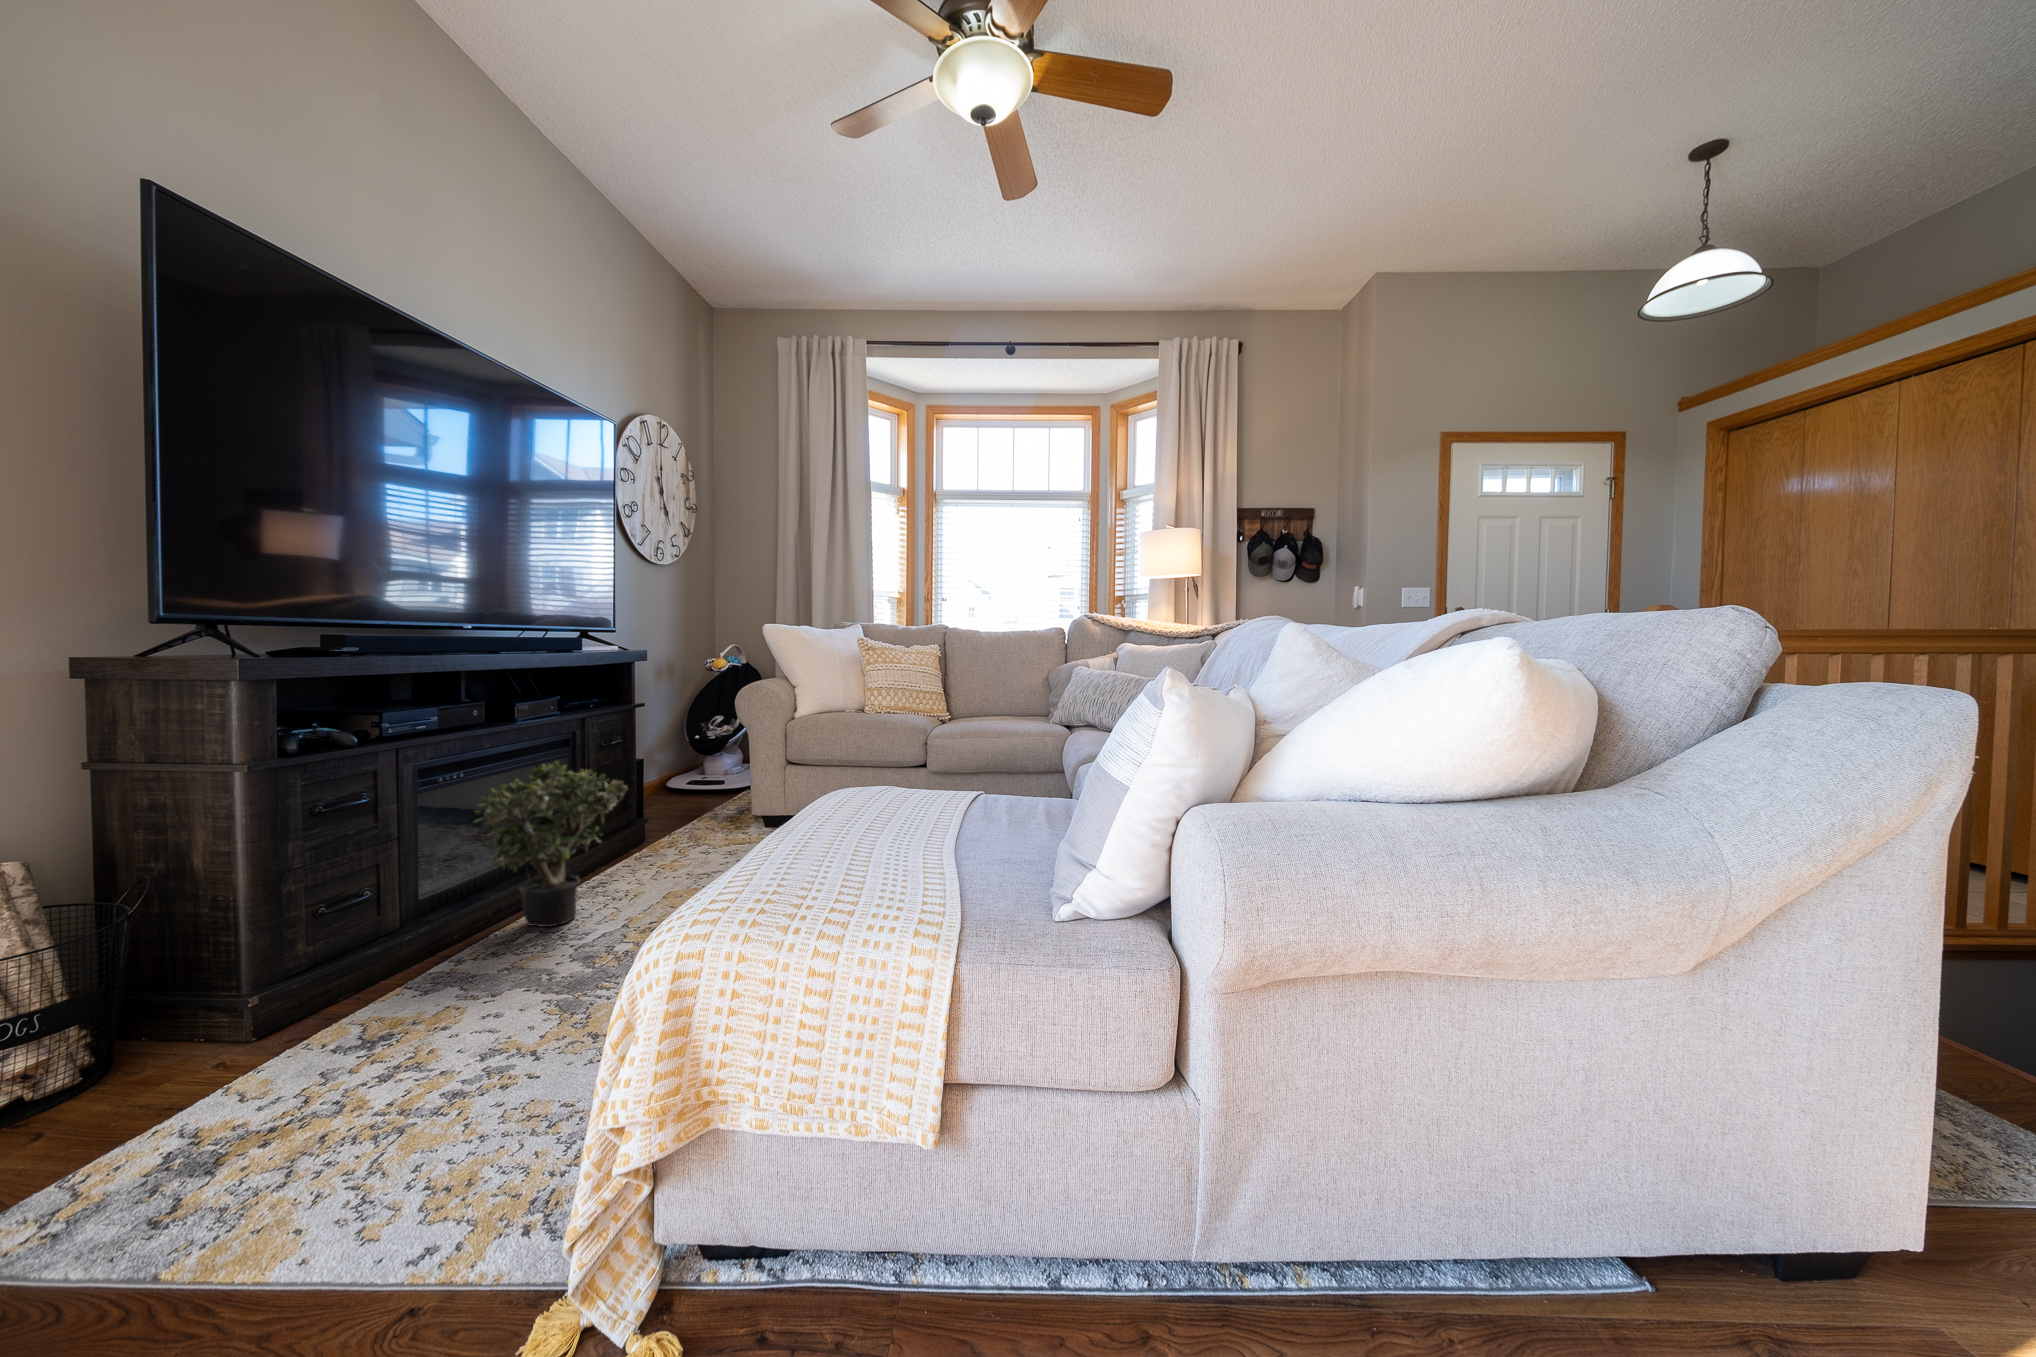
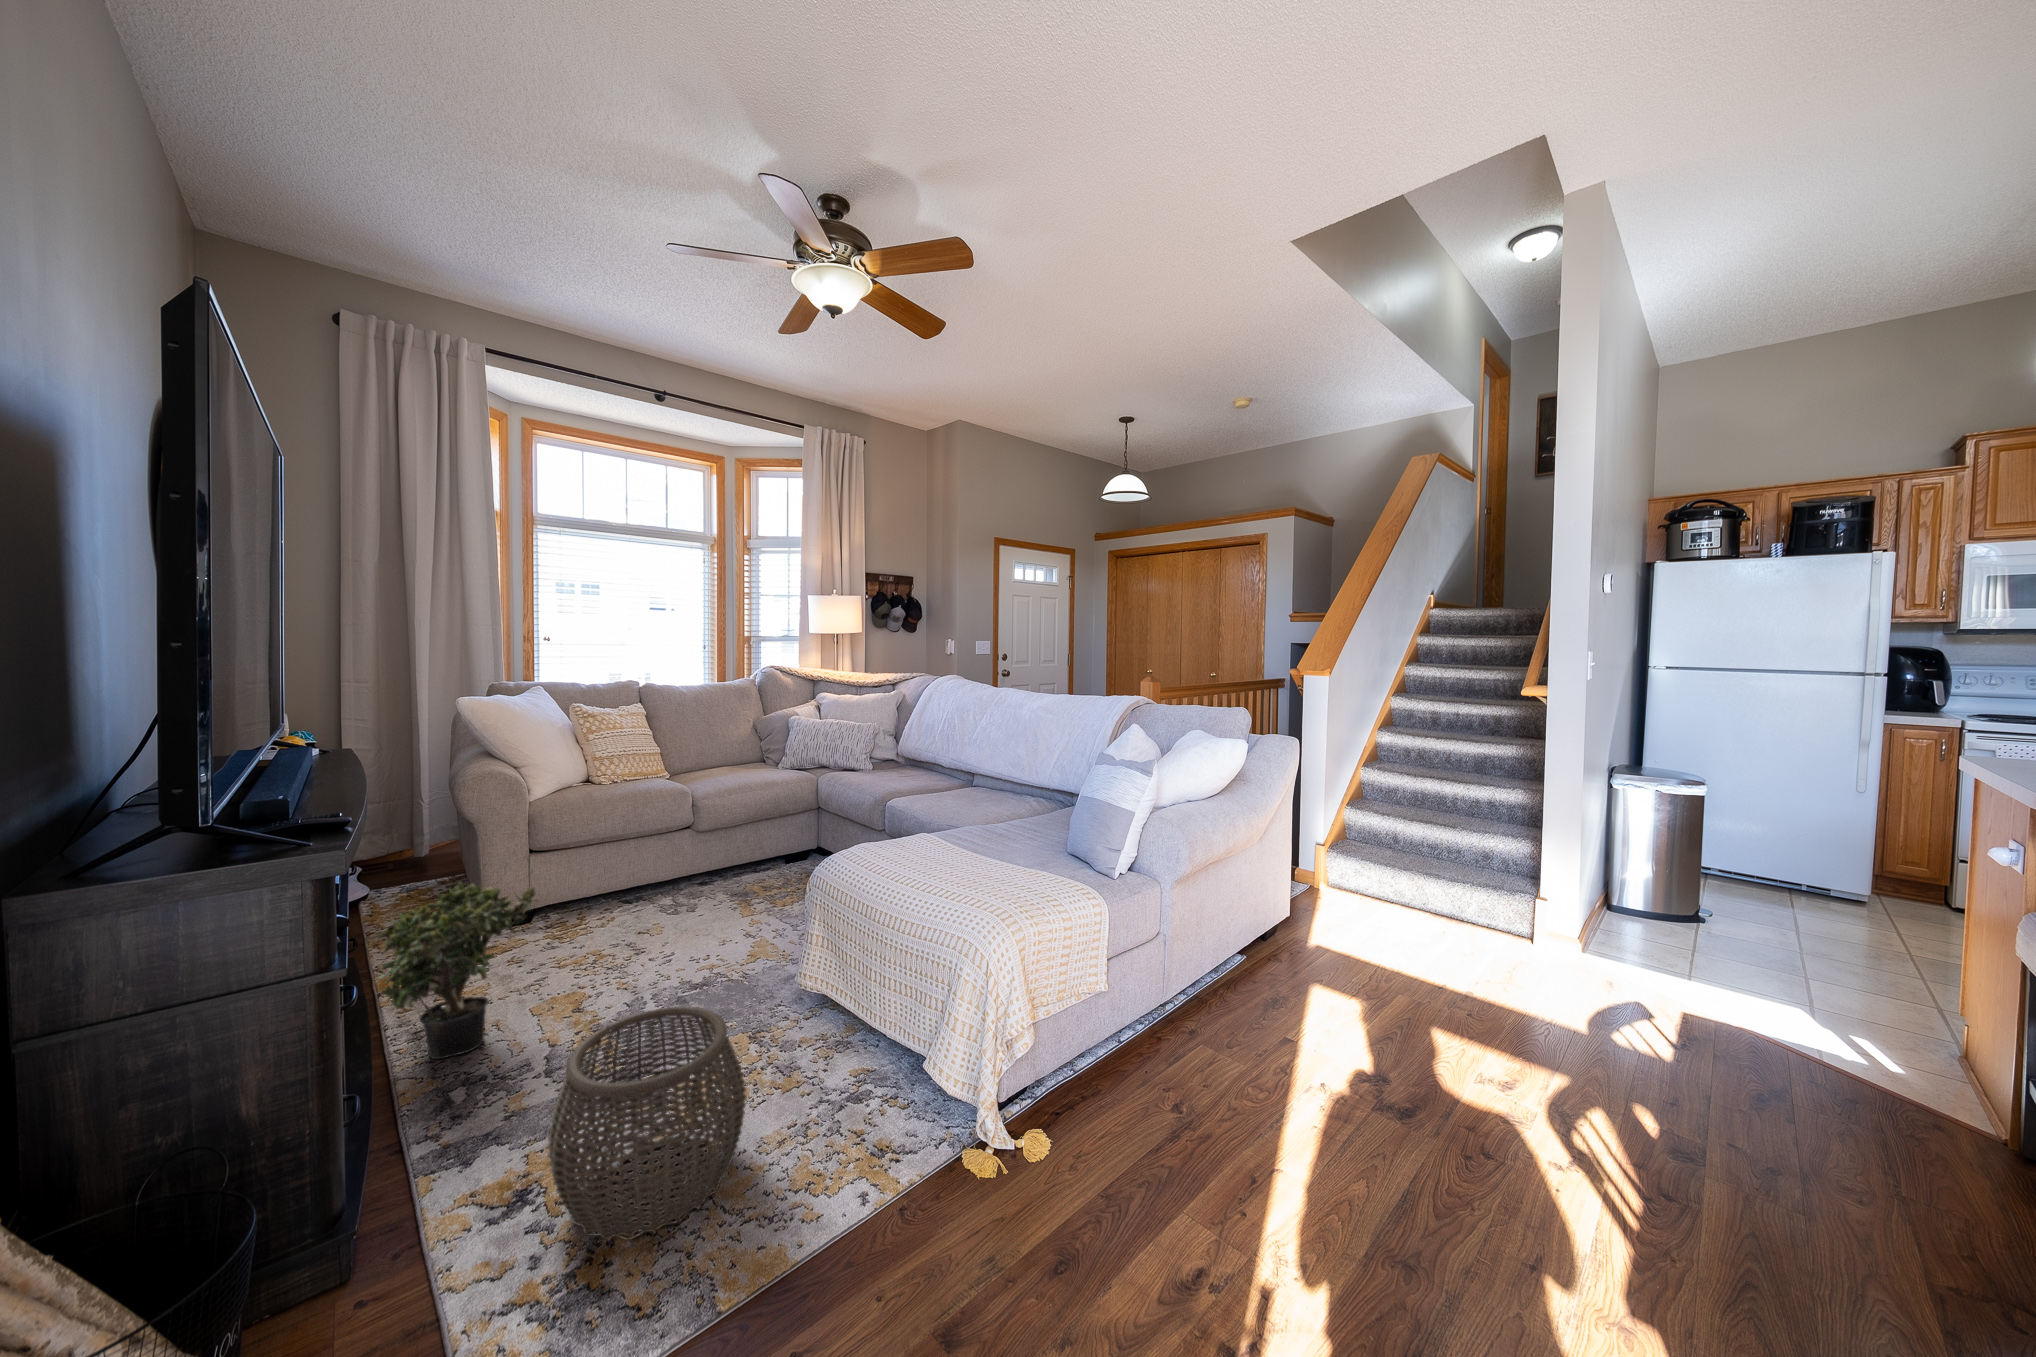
woven basket: none [218,913,507,1180] -> present [547,1007,746,1240]

